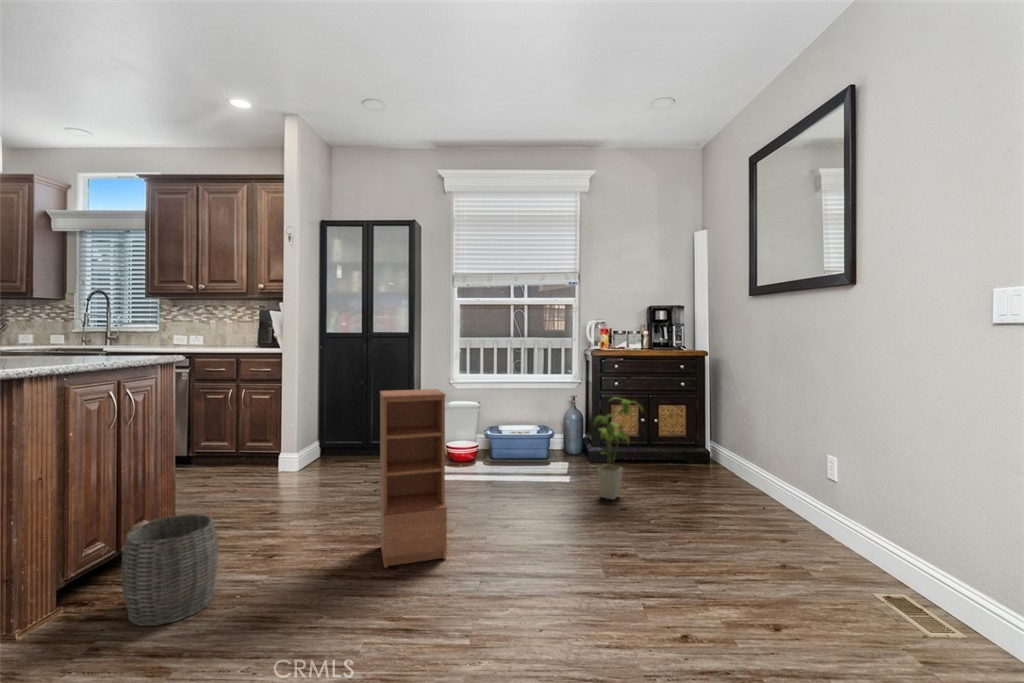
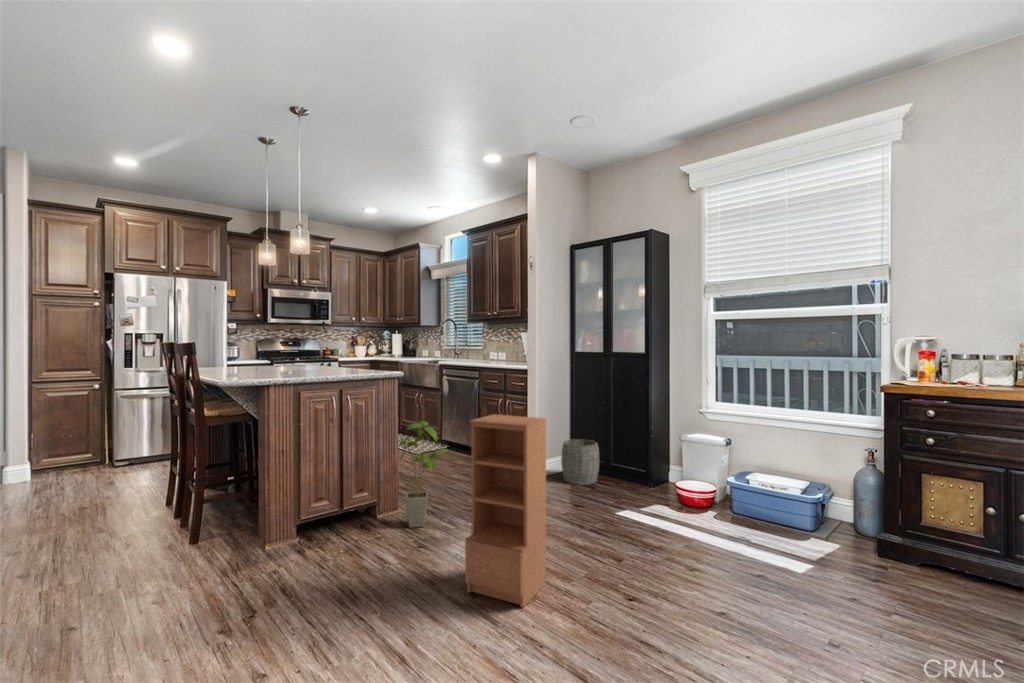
house plant: present [594,398,643,499] -> present [399,421,448,528]
woven basket: present [121,514,218,626] -> present [561,439,599,485]

